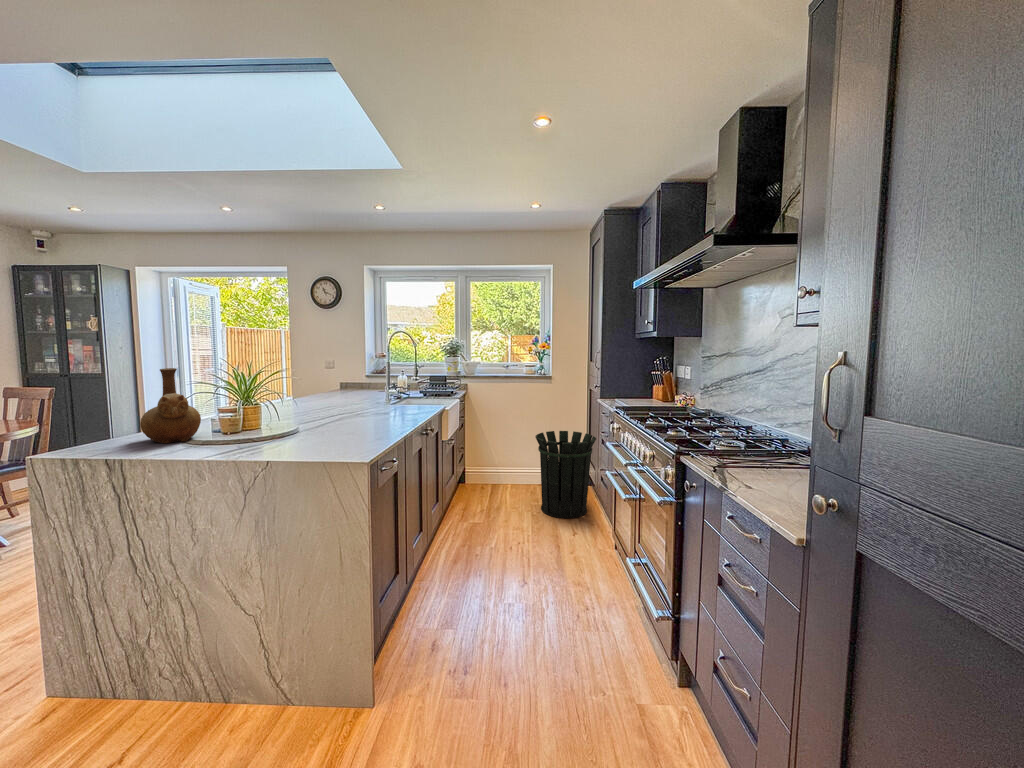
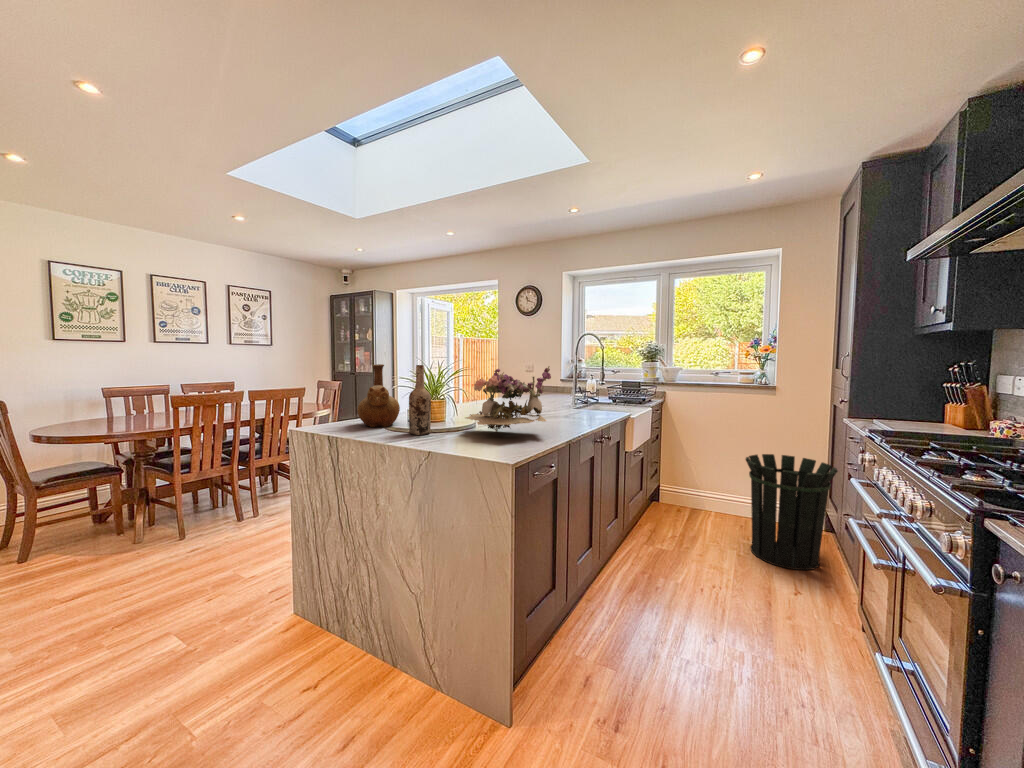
flower arrangement: none [293,367,385,435] -> present [466,366,551,432]
wine bottle: none [224,369,252,446] -> present [409,365,431,435]

